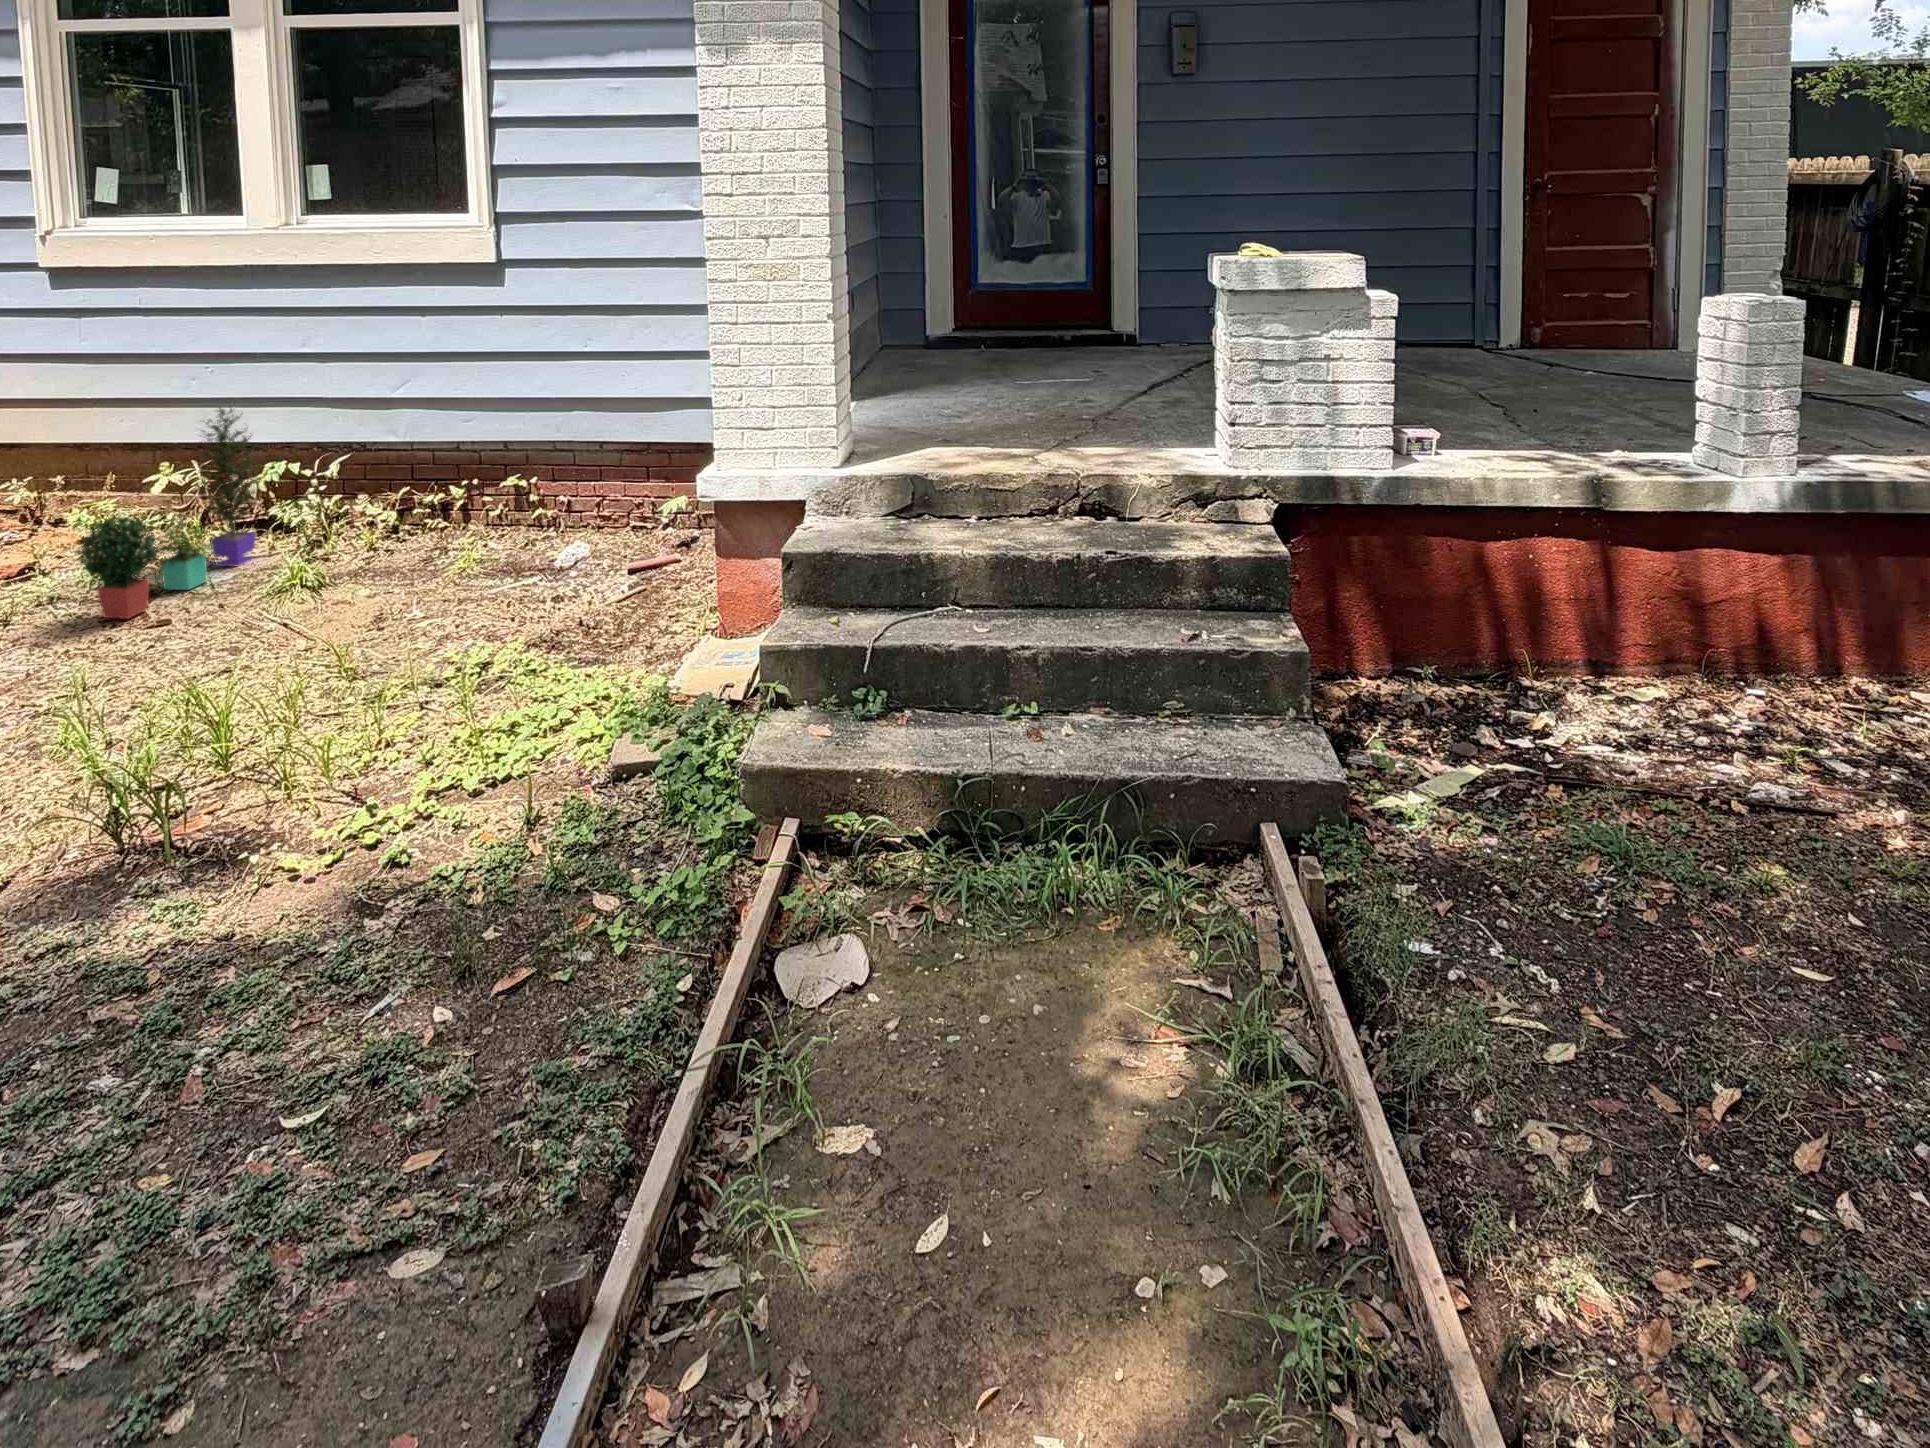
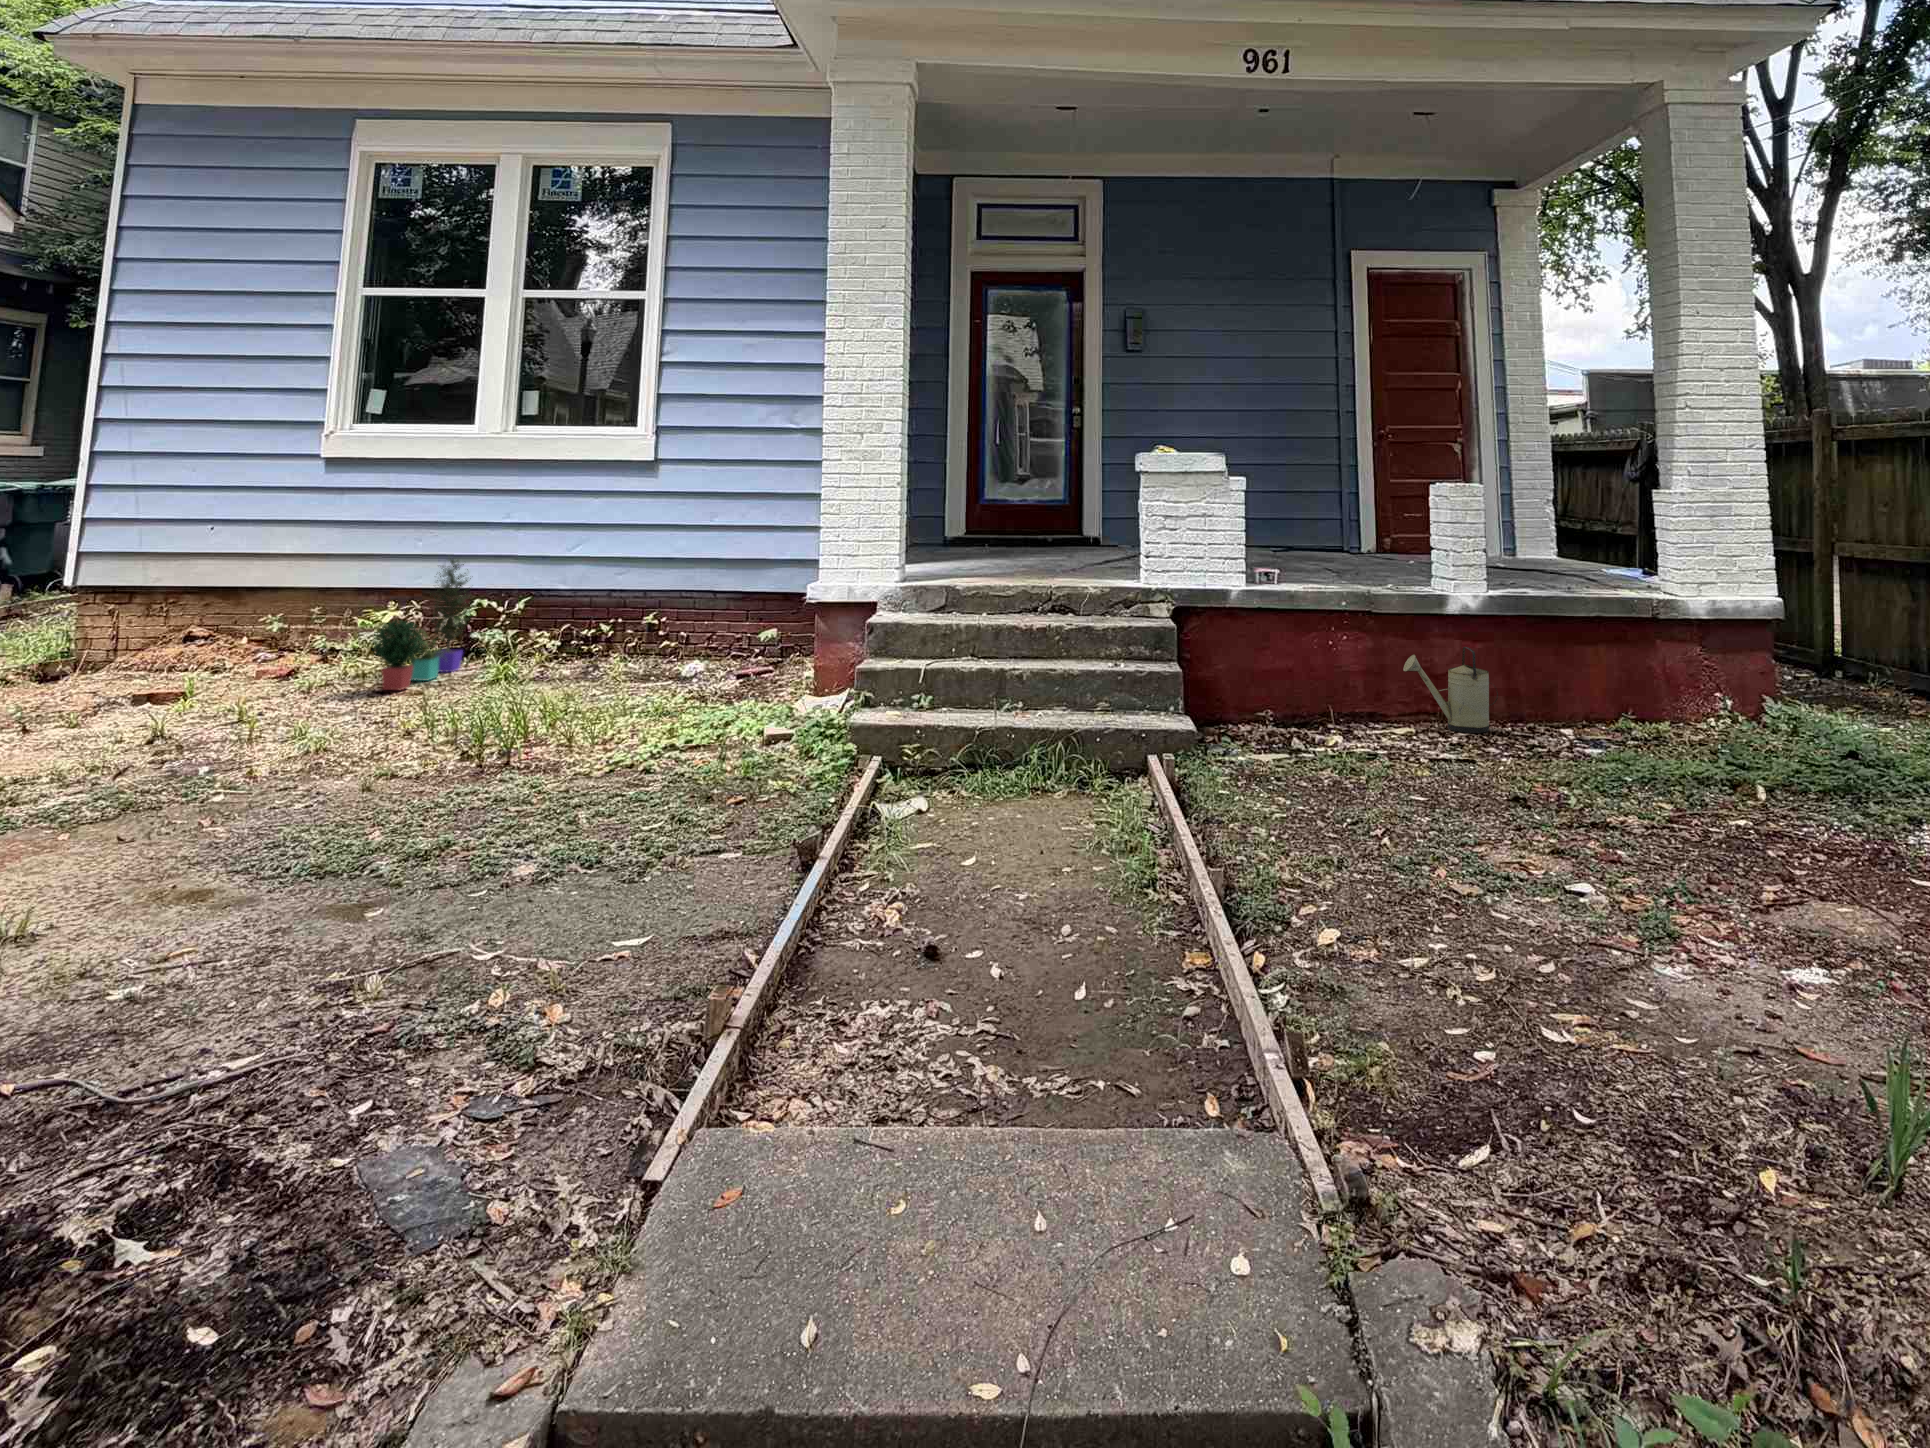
watering can: none [1665,561,1827,708] -> present [1403,647,1498,733]

